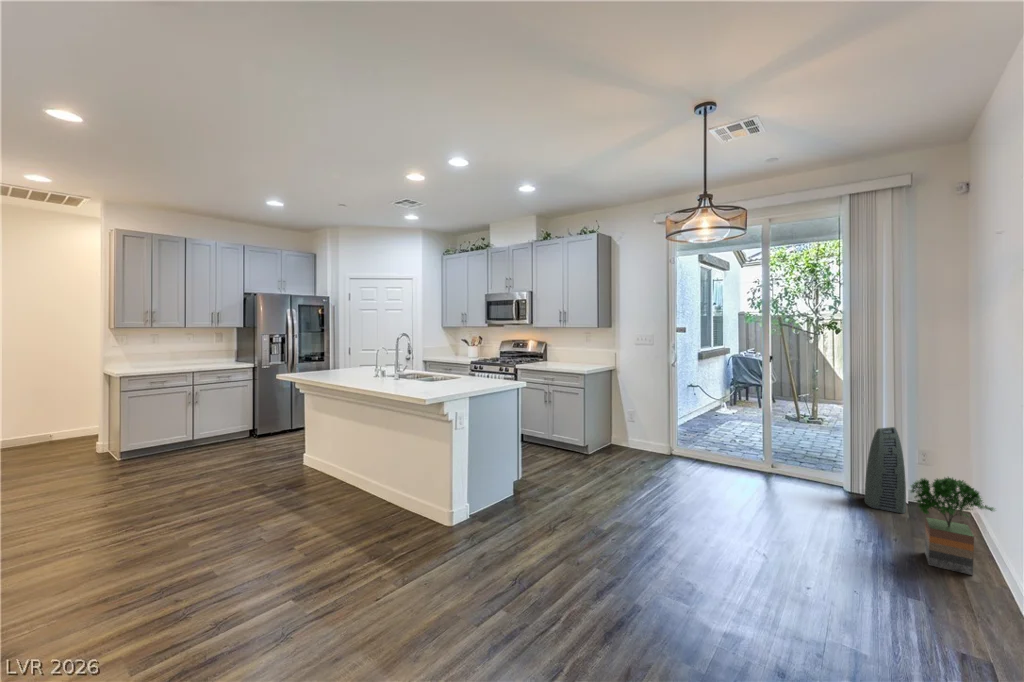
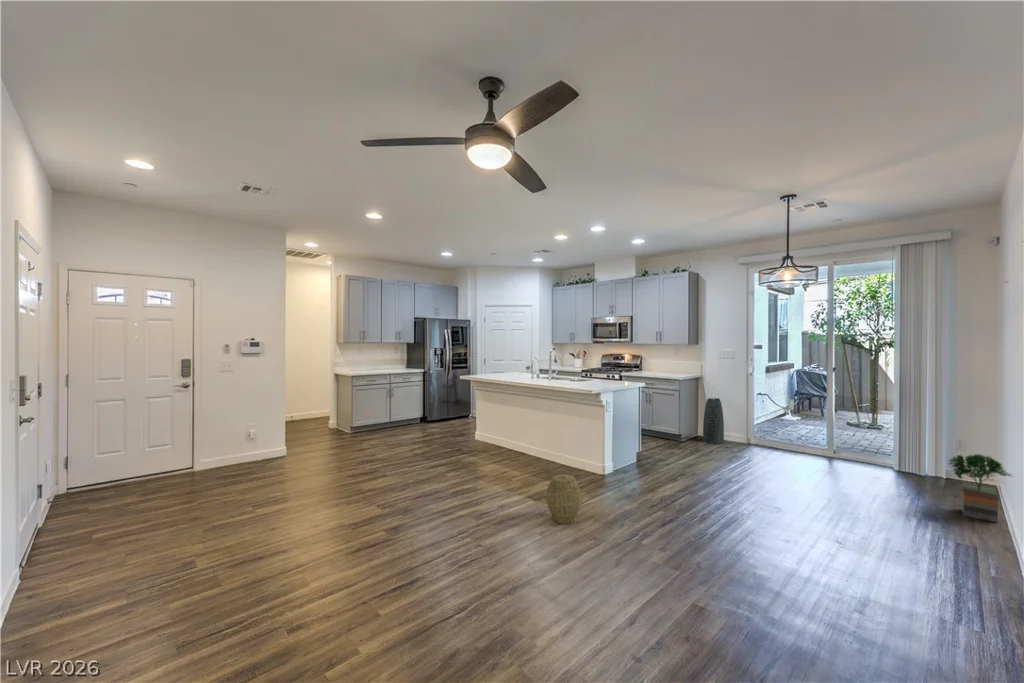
air purifier: present [865,427,906,513] -> present [703,398,724,444]
woven basket: none [303,544,368,634] -> present [546,474,582,524]

